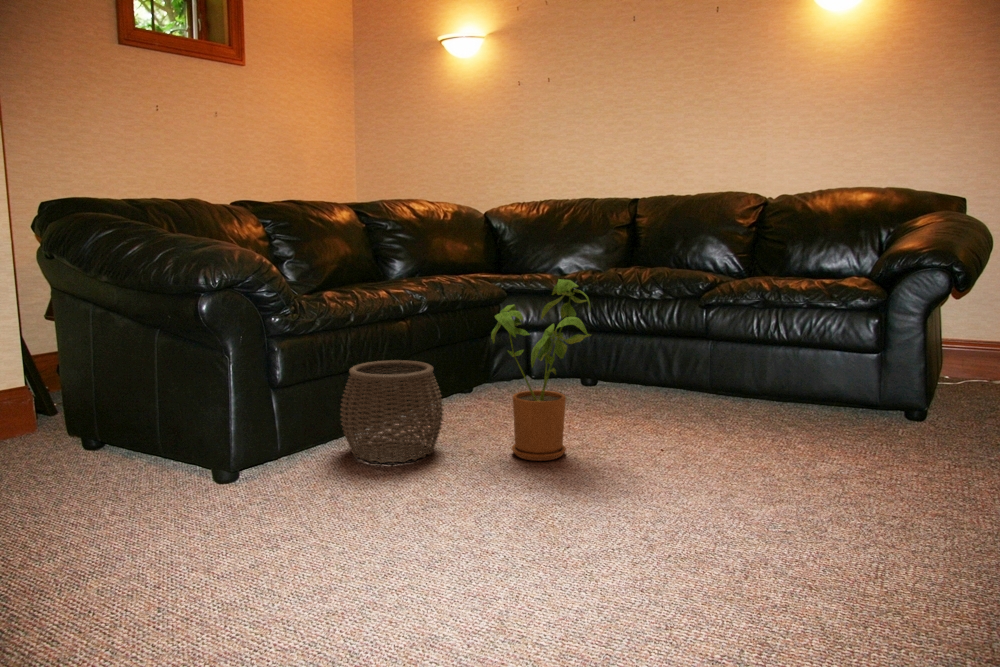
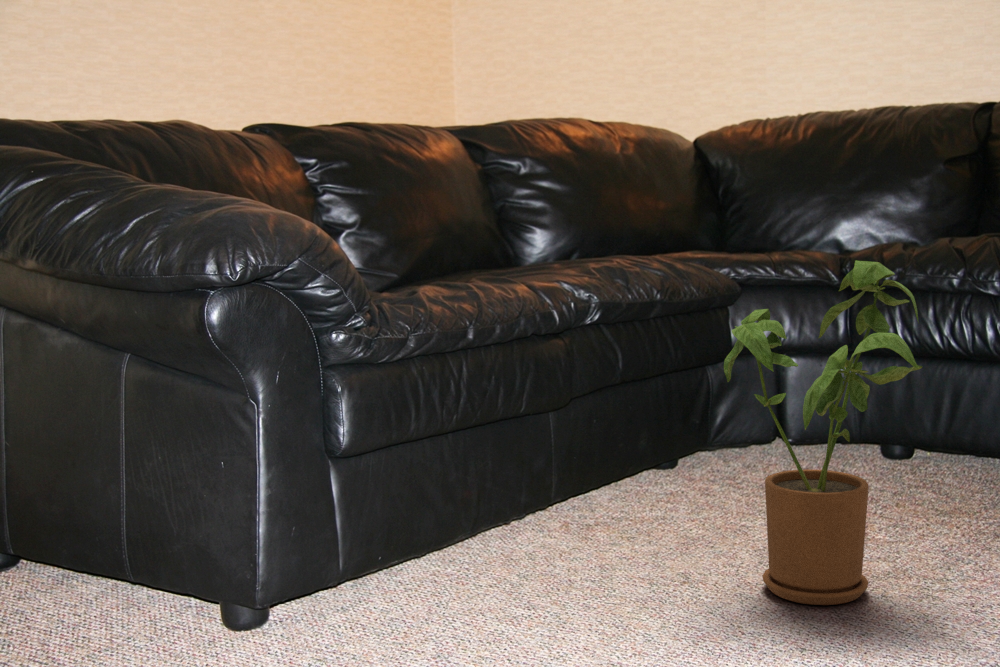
woven basket: present [340,360,444,463] -> none [448,410,636,600]

